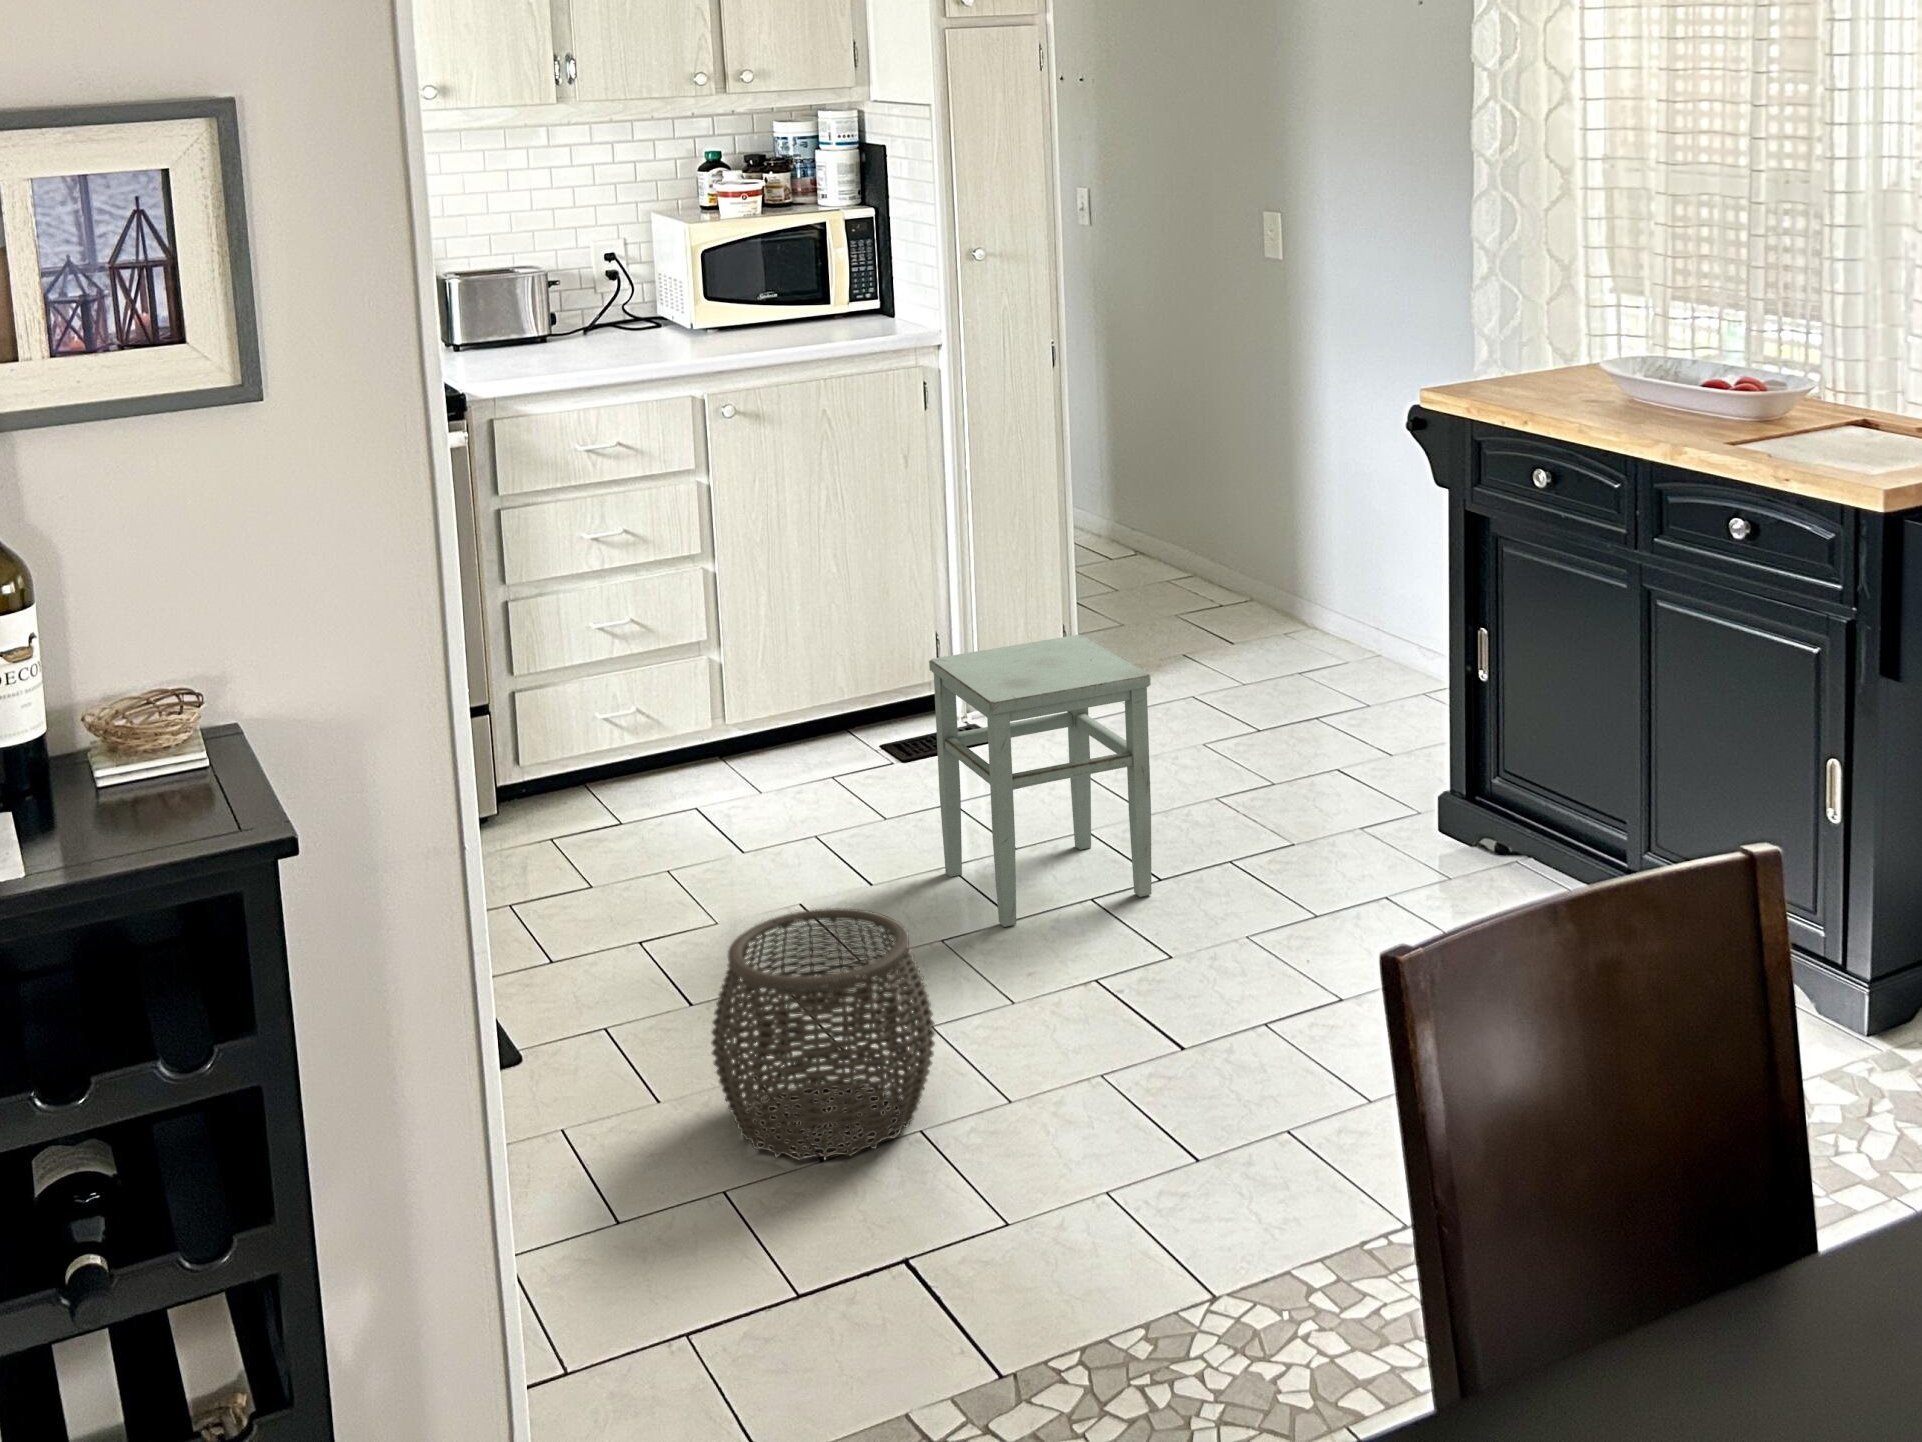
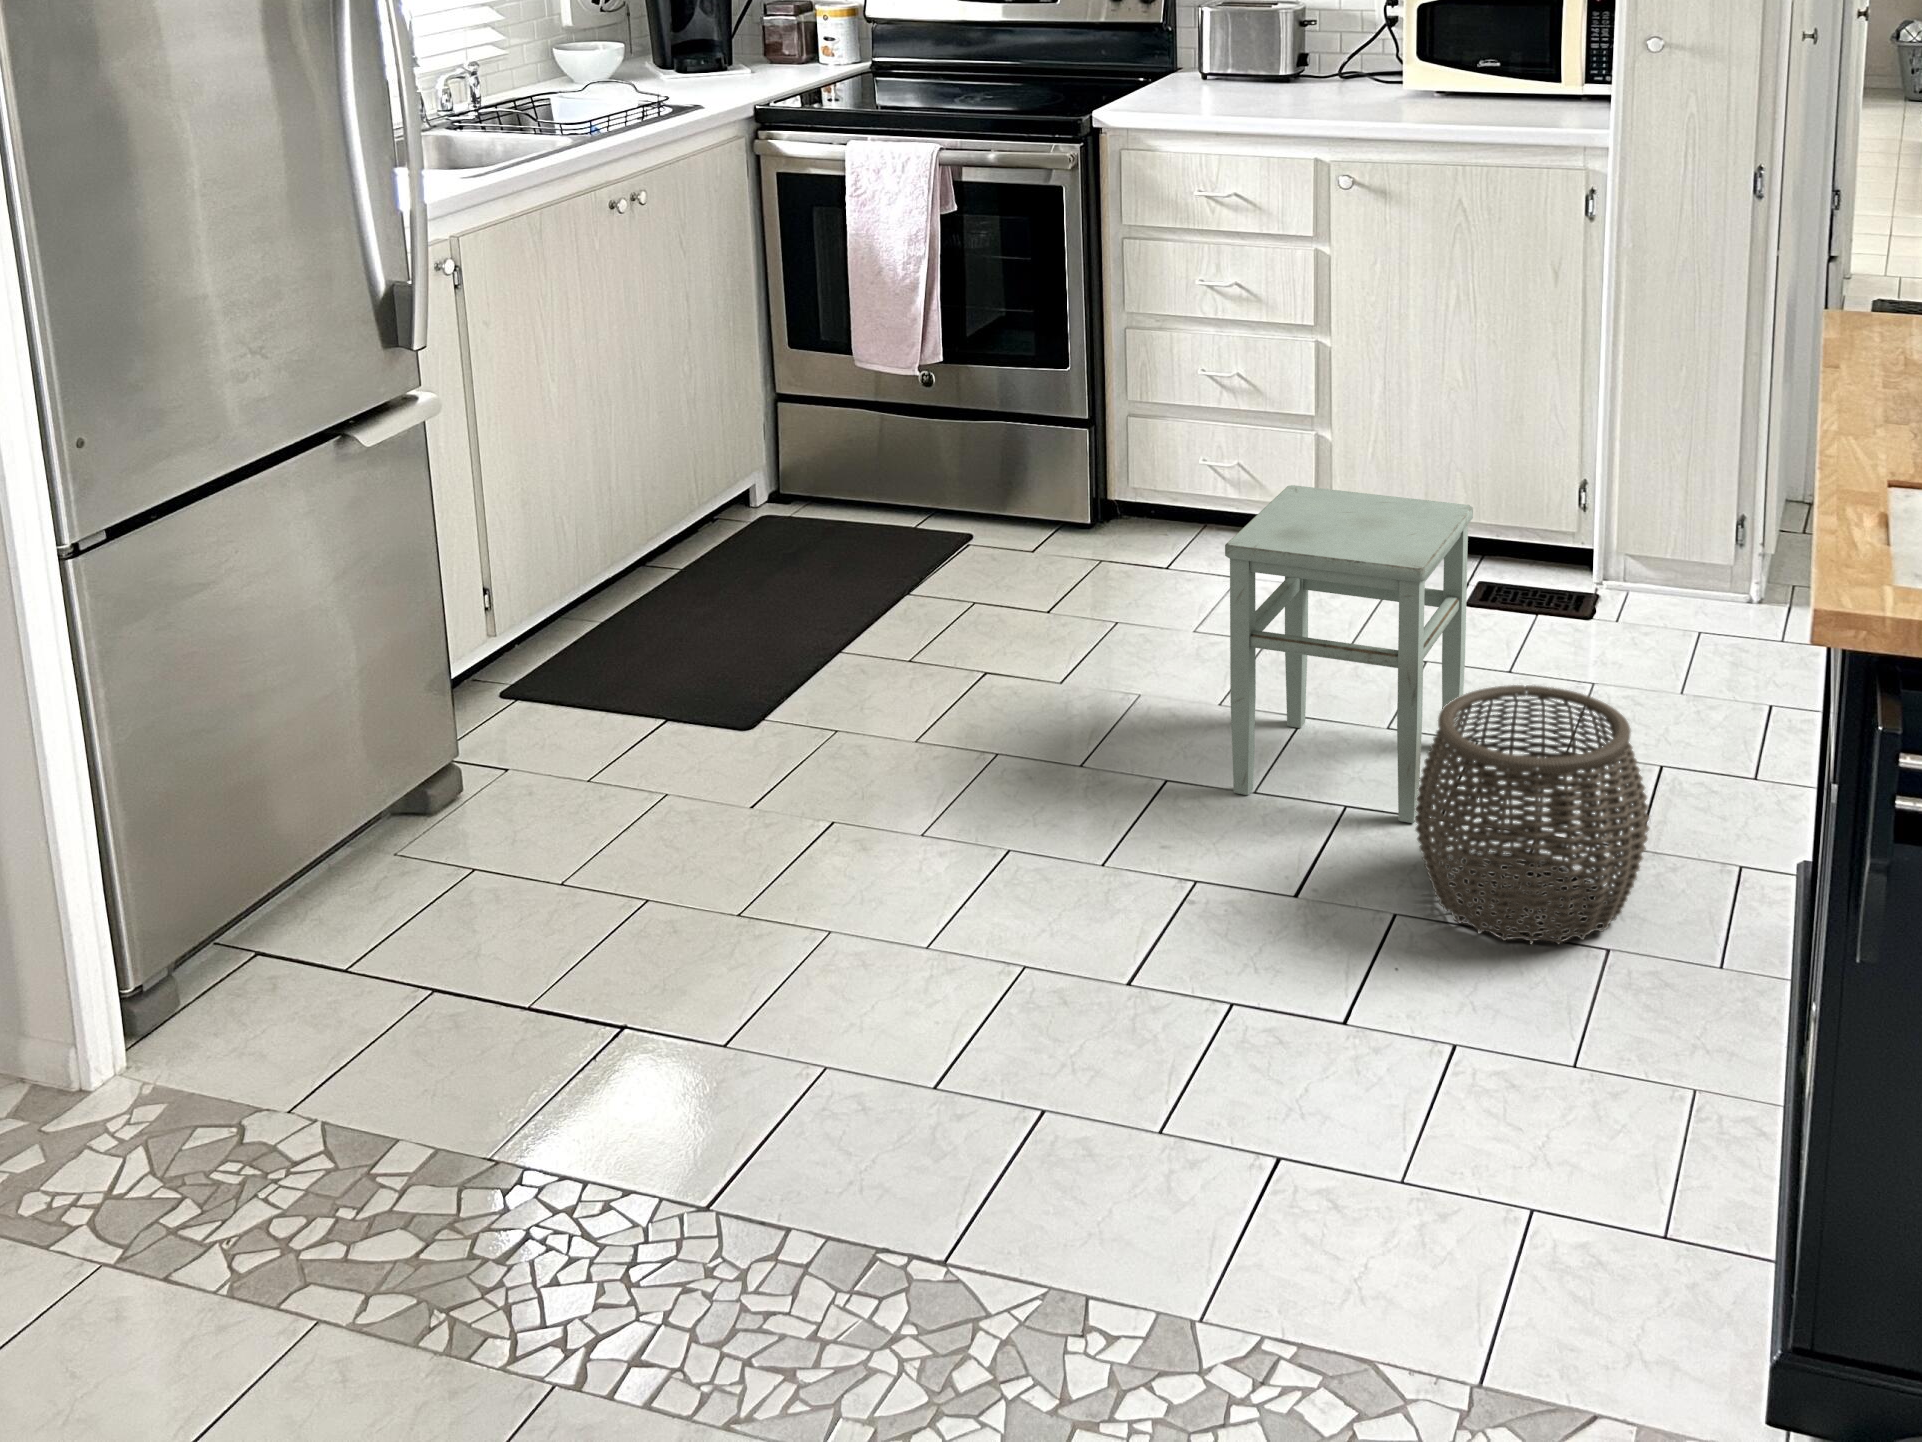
woven basket: present [711,908,935,1160] -> present [1415,685,1649,944]

